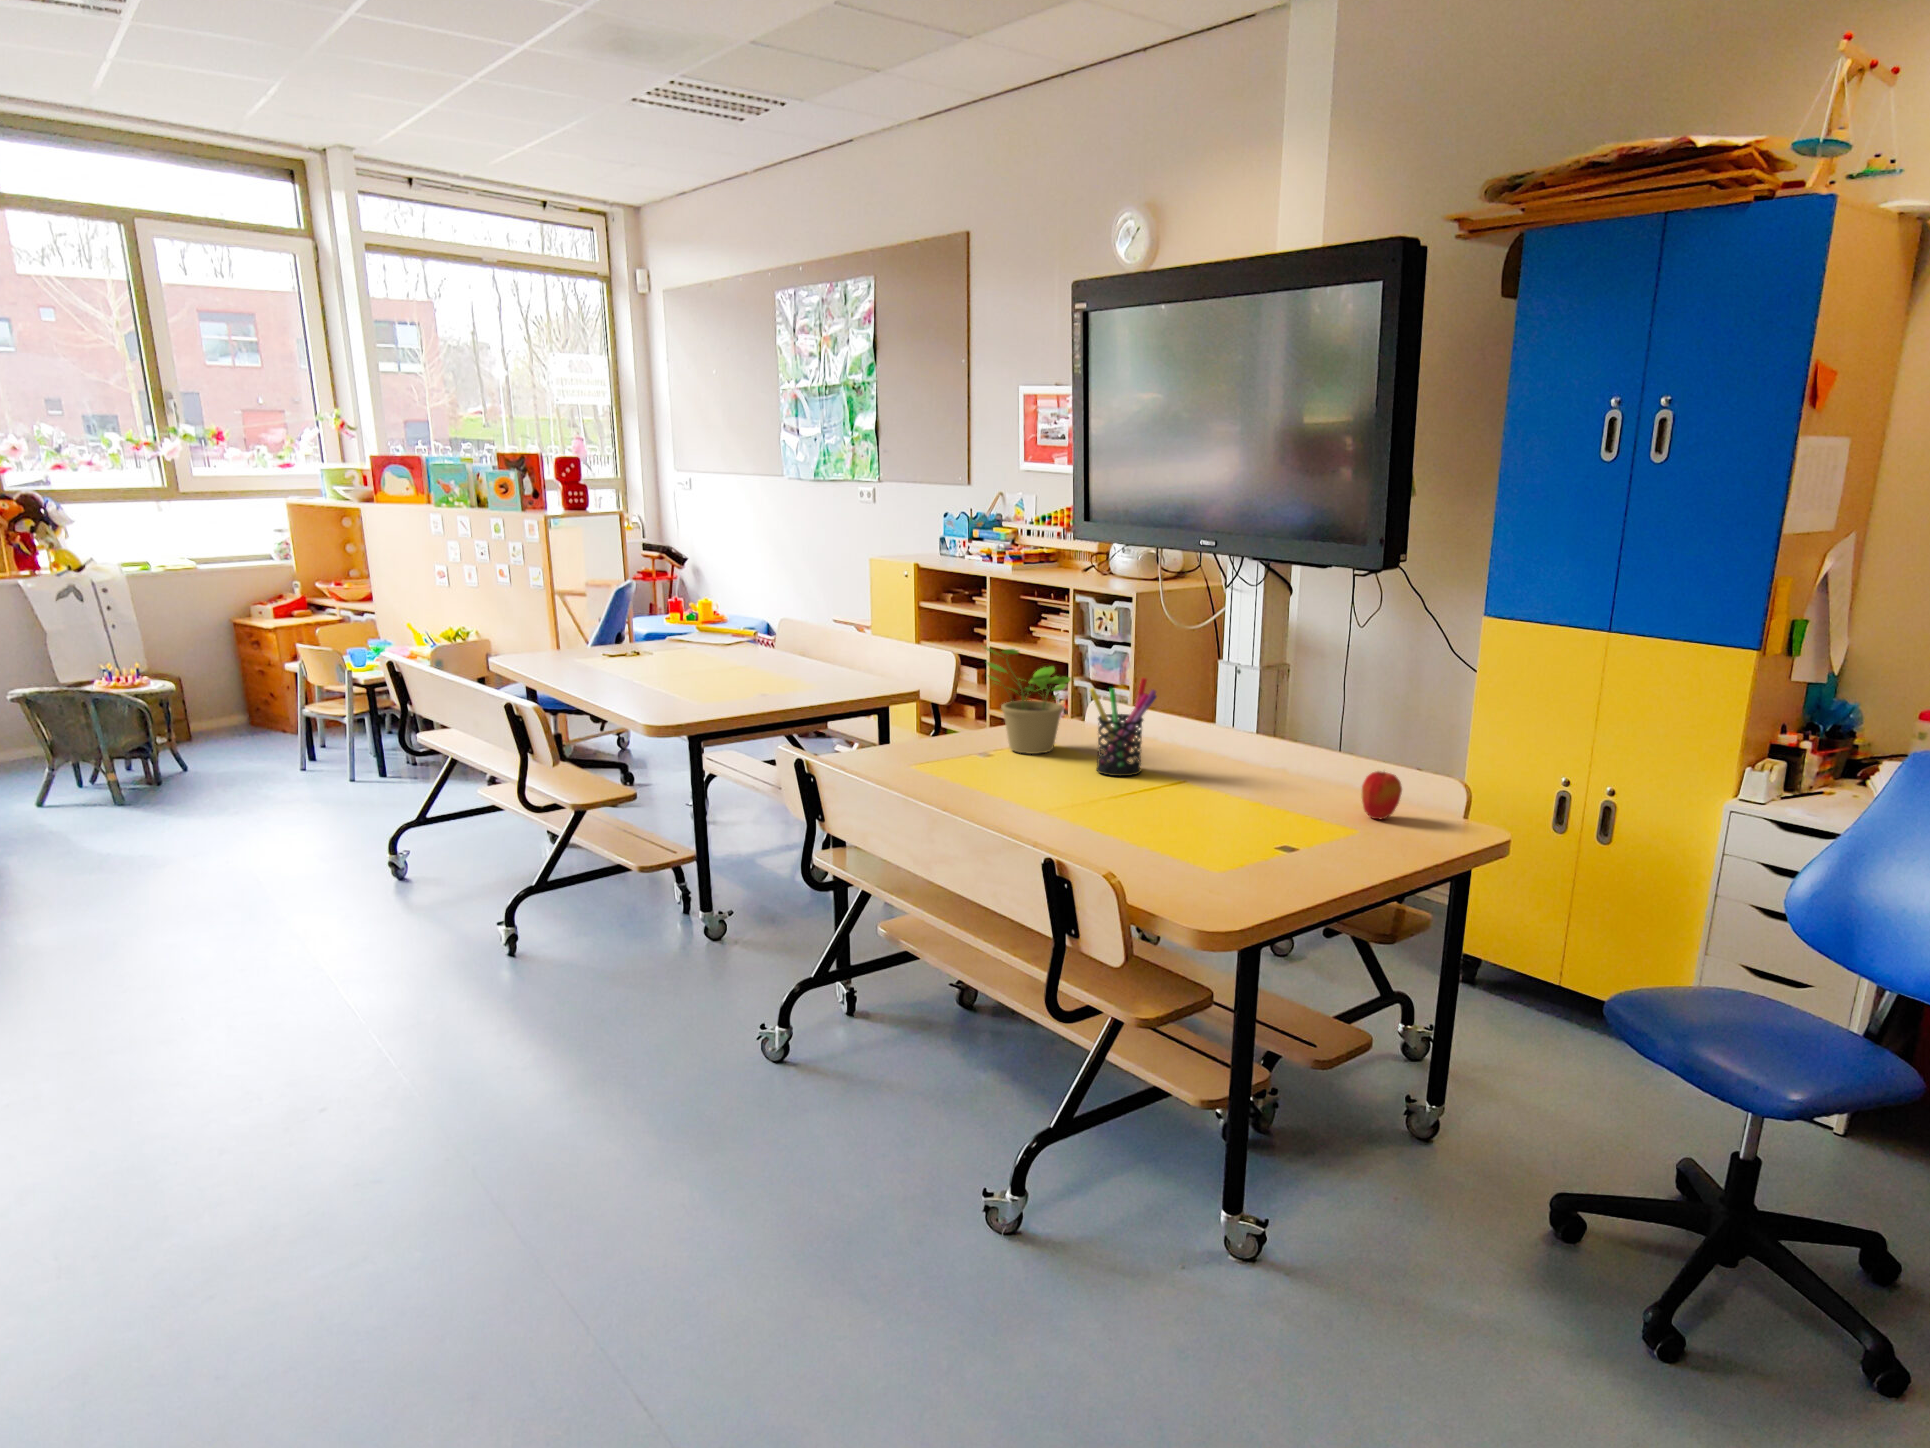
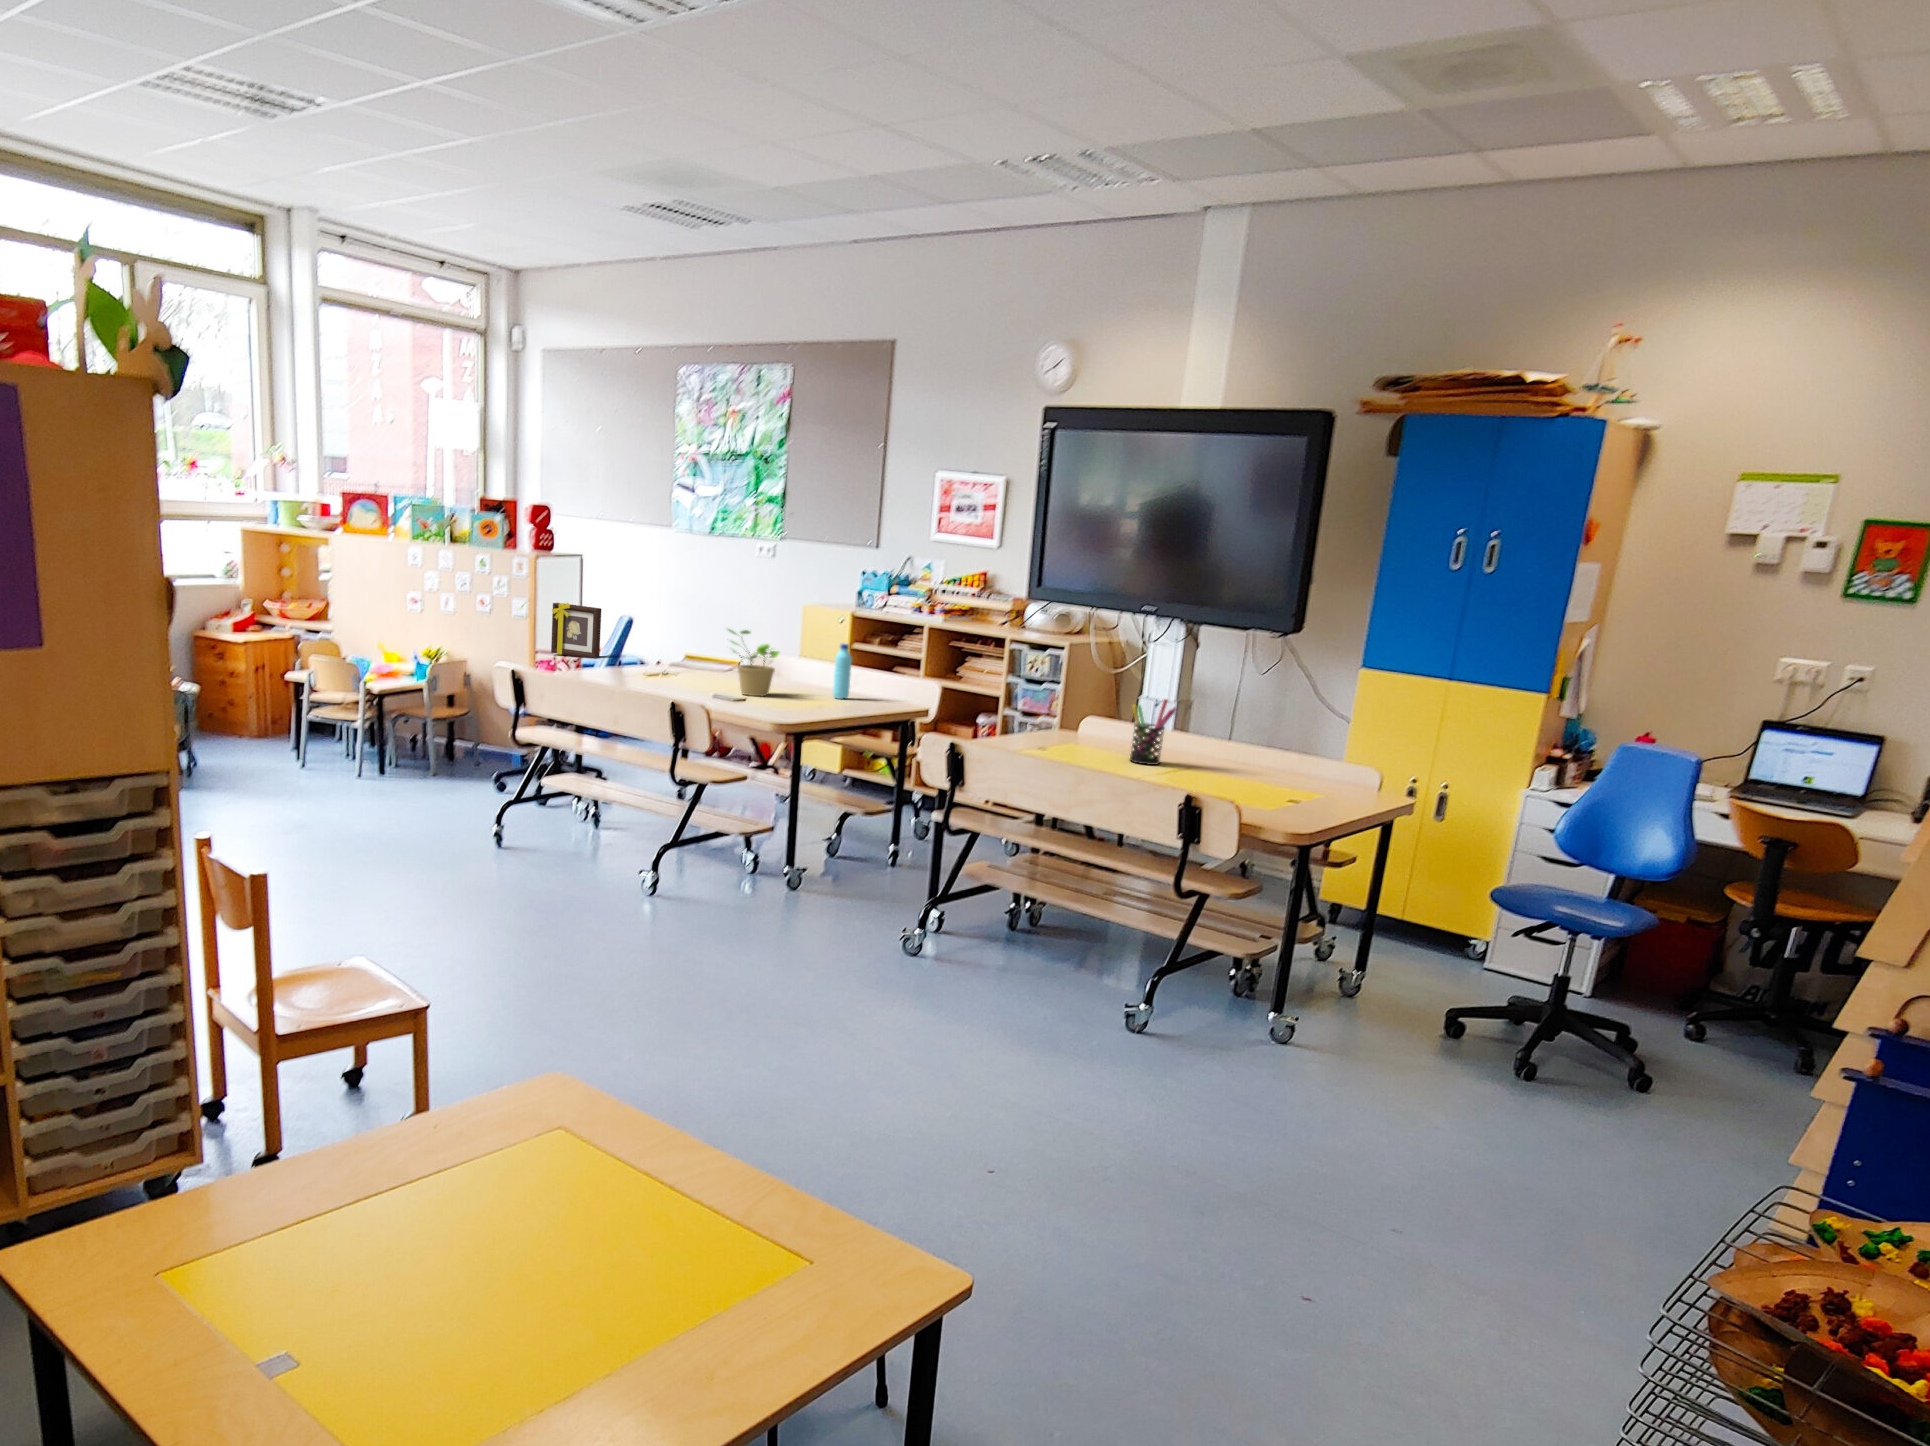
picture frame: none [565,570,622,636] -> present [551,603,601,659]
water bottle: none [789,610,812,683] -> present [833,644,852,699]
potted plant: present [981,645,1071,754] -> present [728,629,779,696]
apple: present [1362,771,1402,819] -> none [1326,760,1352,792]

